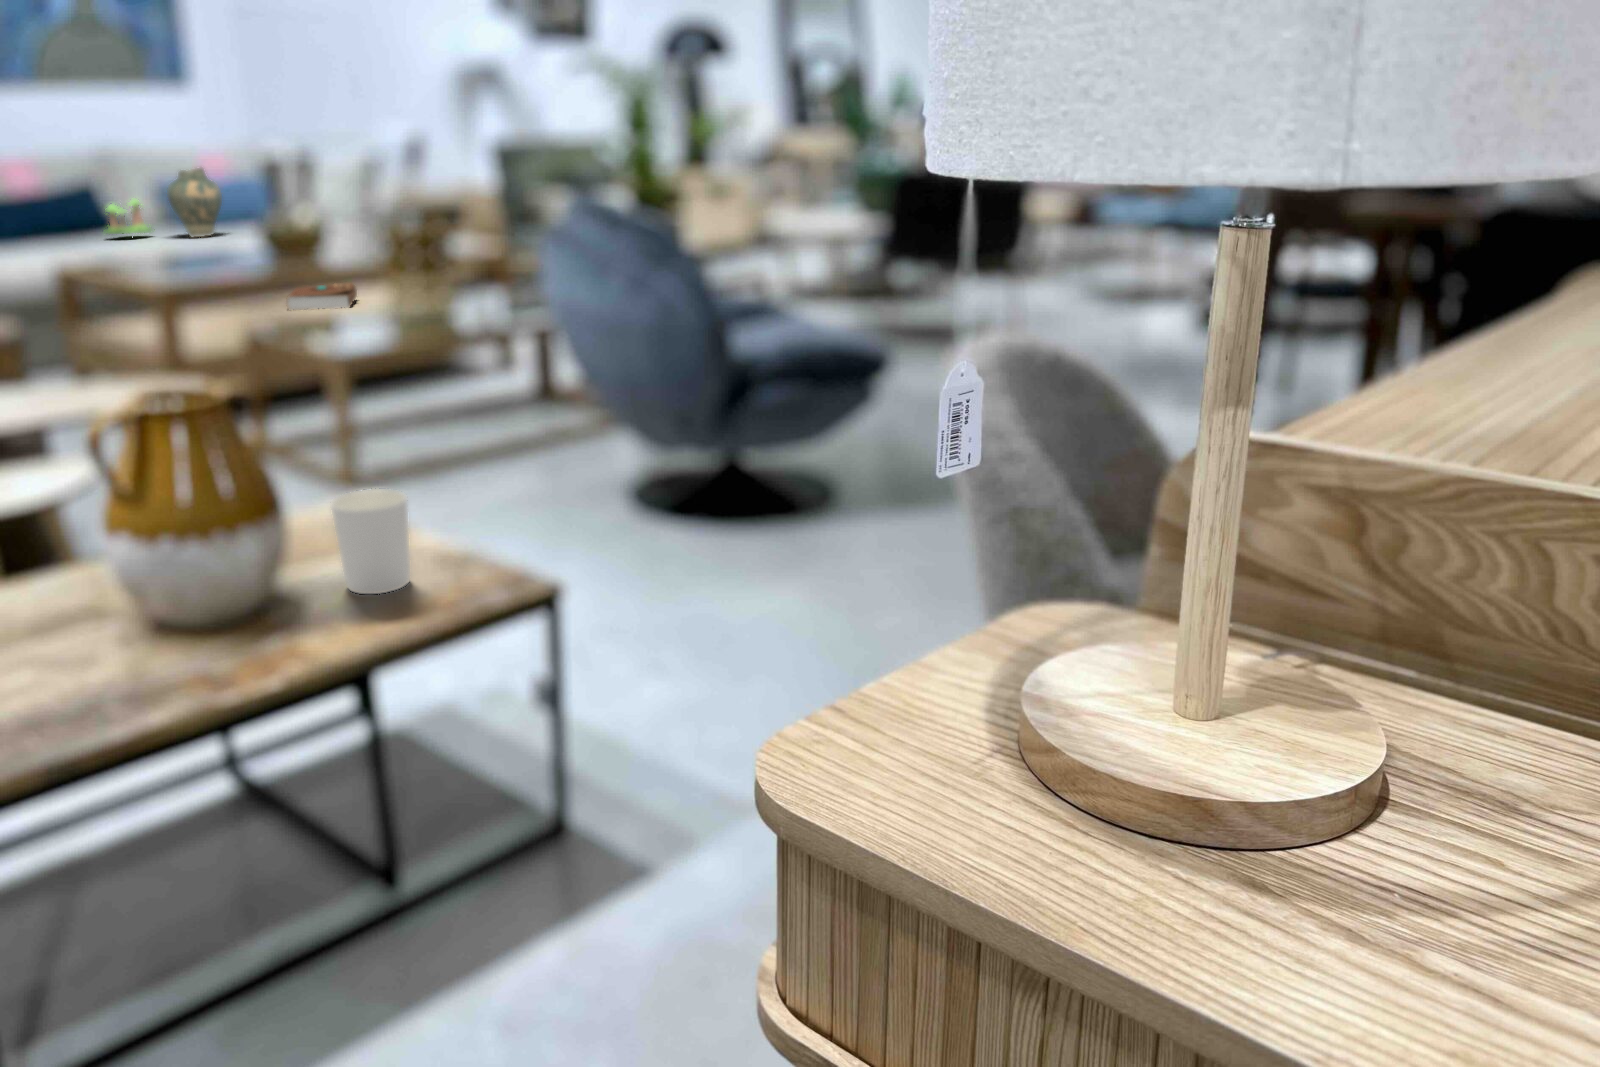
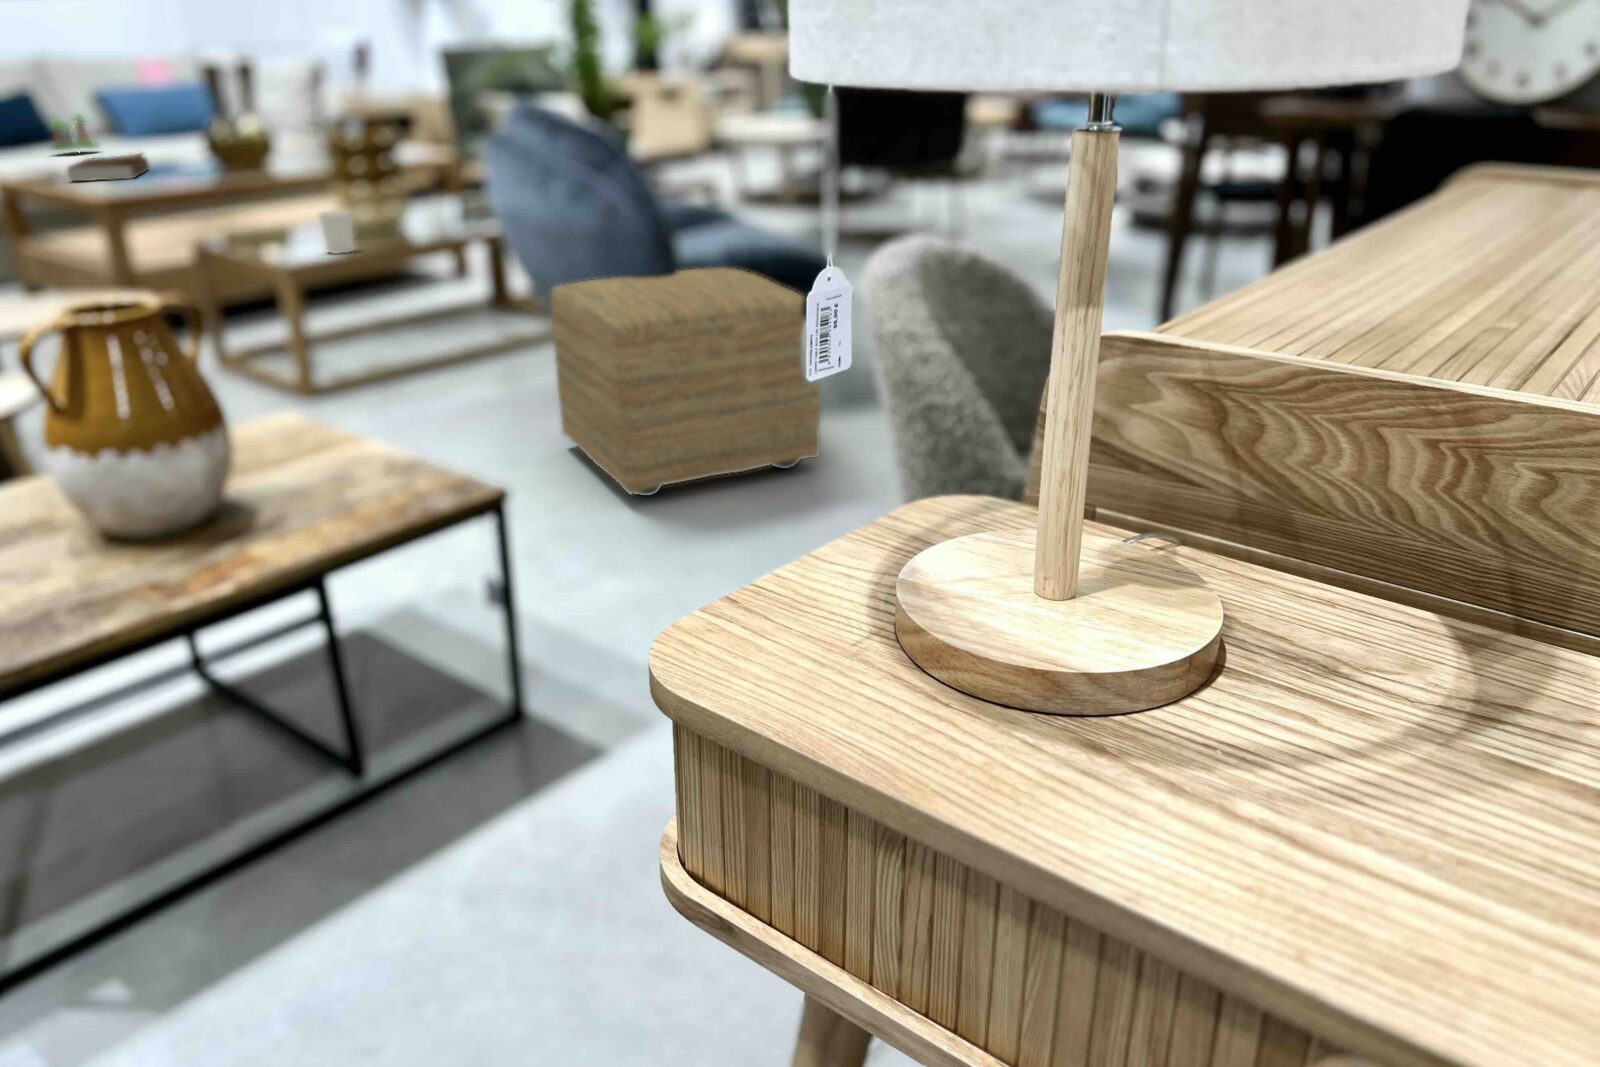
vase: present [167,168,222,237] -> none [111,81,167,152]
book: present [286,282,357,310] -> present [67,153,149,181]
ottoman: none [608,361,887,597] -> present [551,268,821,496]
candle holder: present [330,489,410,594] -> present [319,210,354,253]

